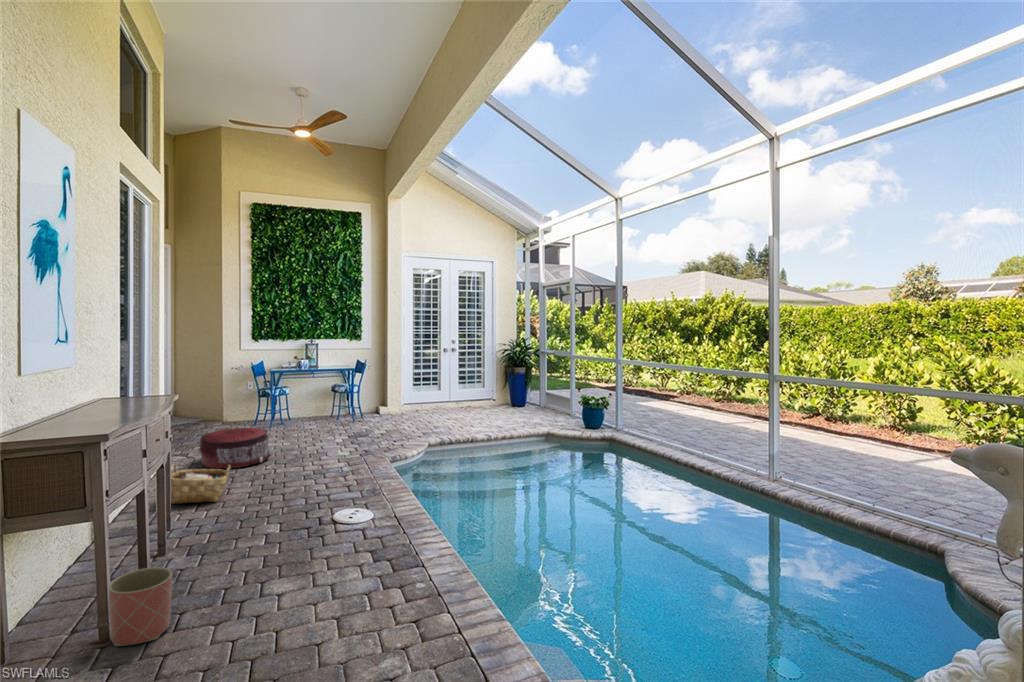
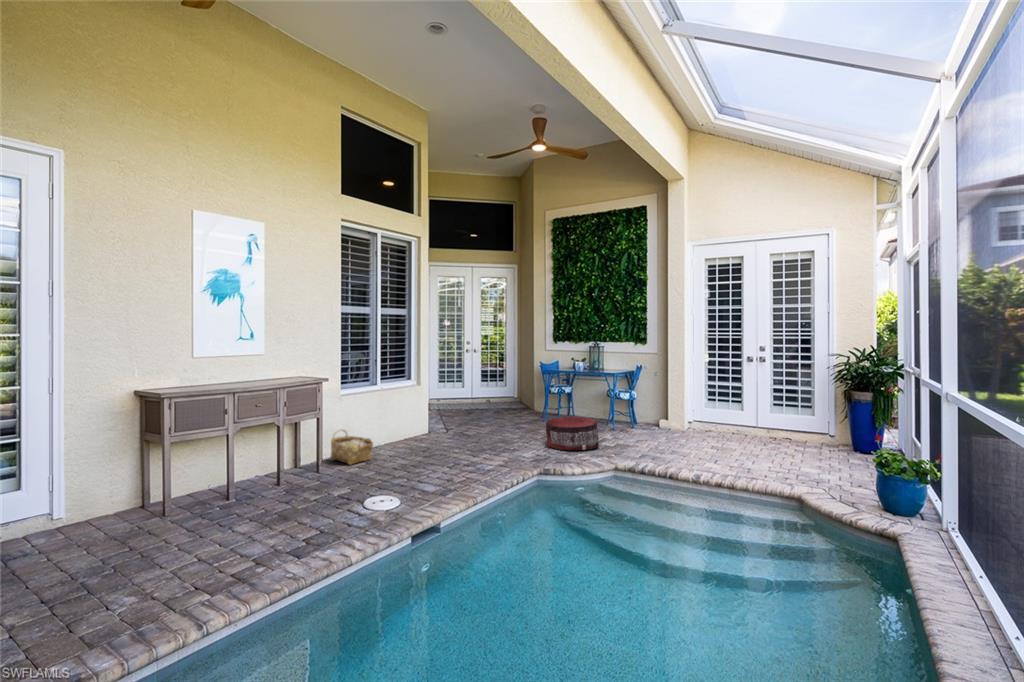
pouf: present [200,427,270,469] -> present [546,416,599,450]
planter: present [107,567,172,646] -> none [99,480,142,526]

